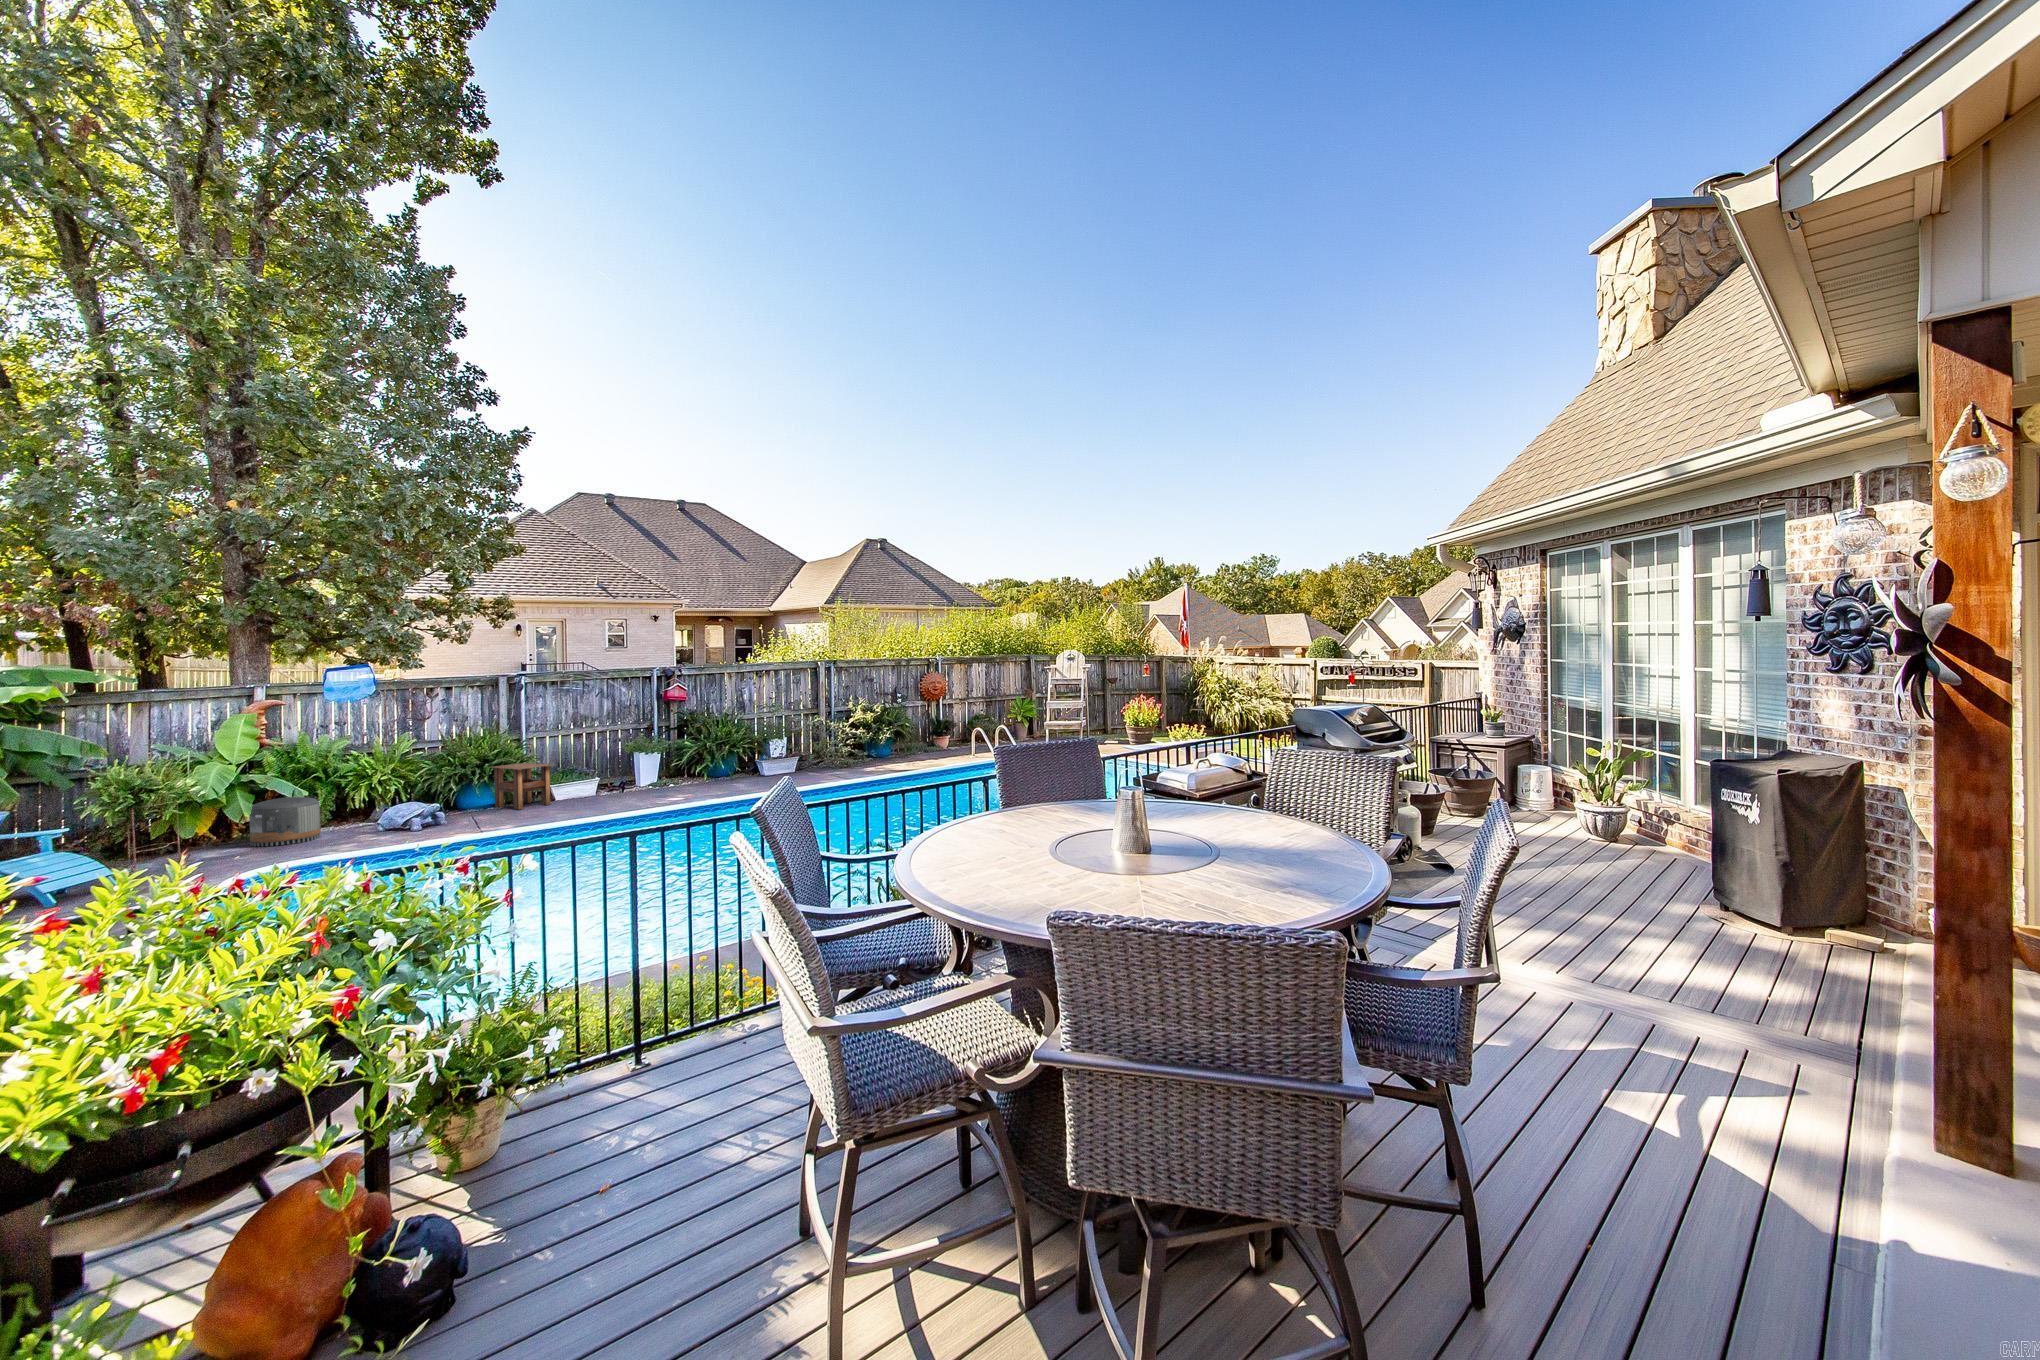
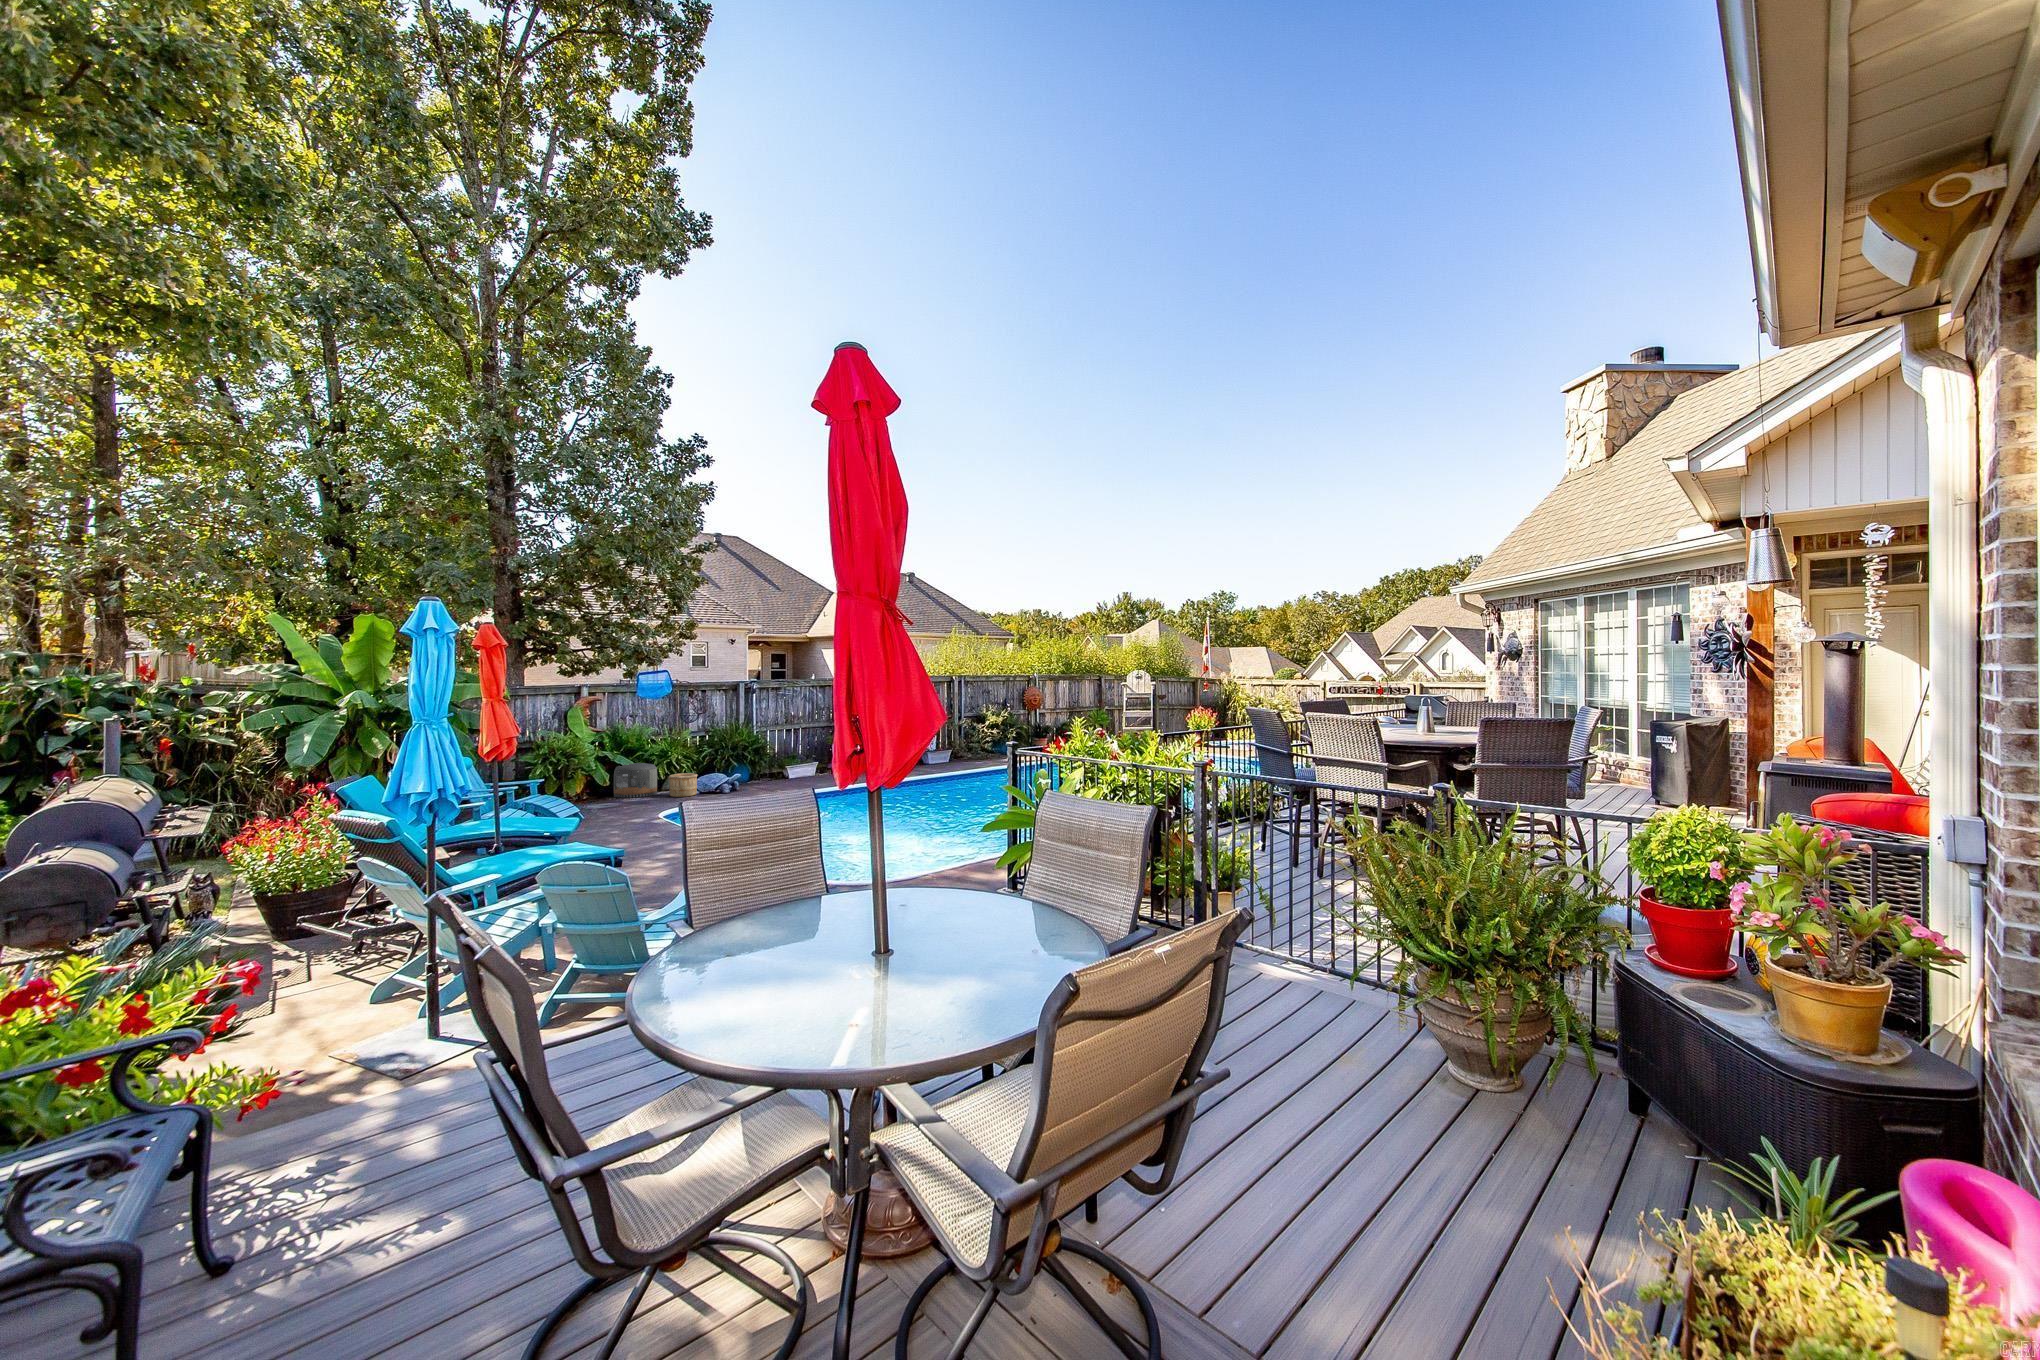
side table: present [491,763,553,810] -> none [742,746,793,780]
wooden bucket: none [320,810,368,845] -> present [669,773,698,797]

